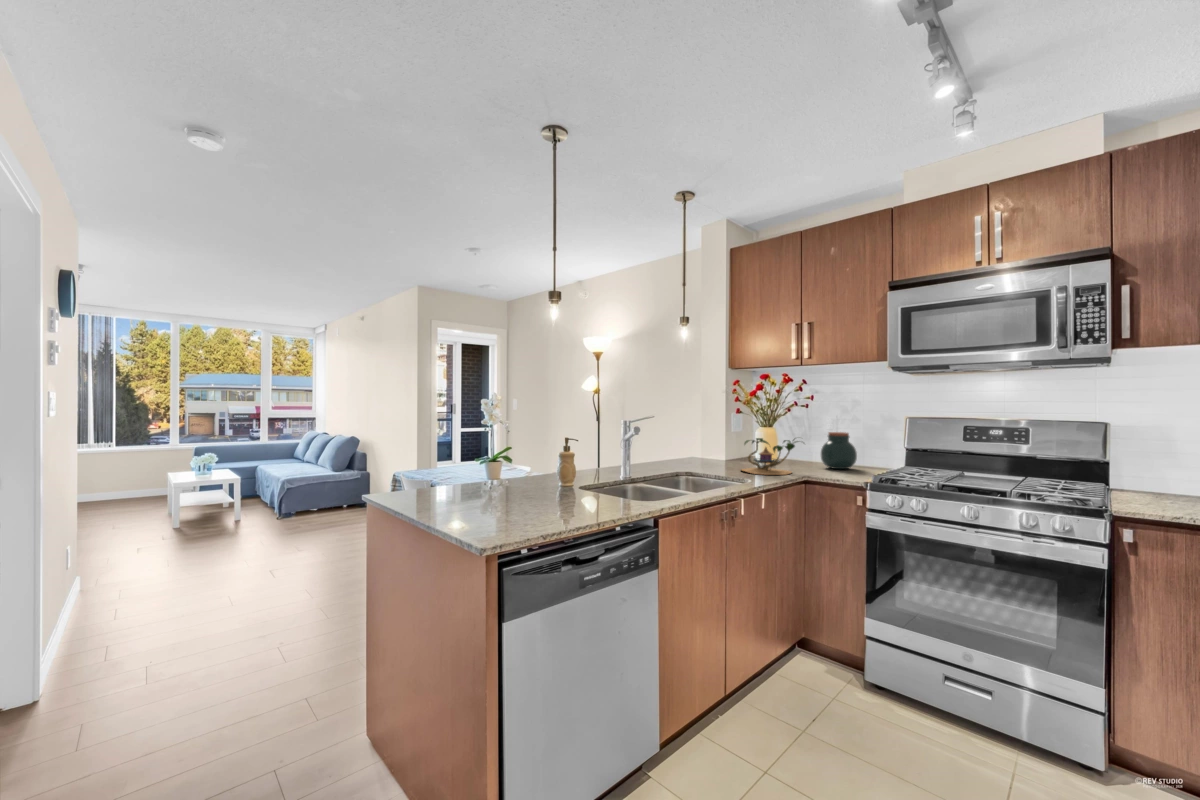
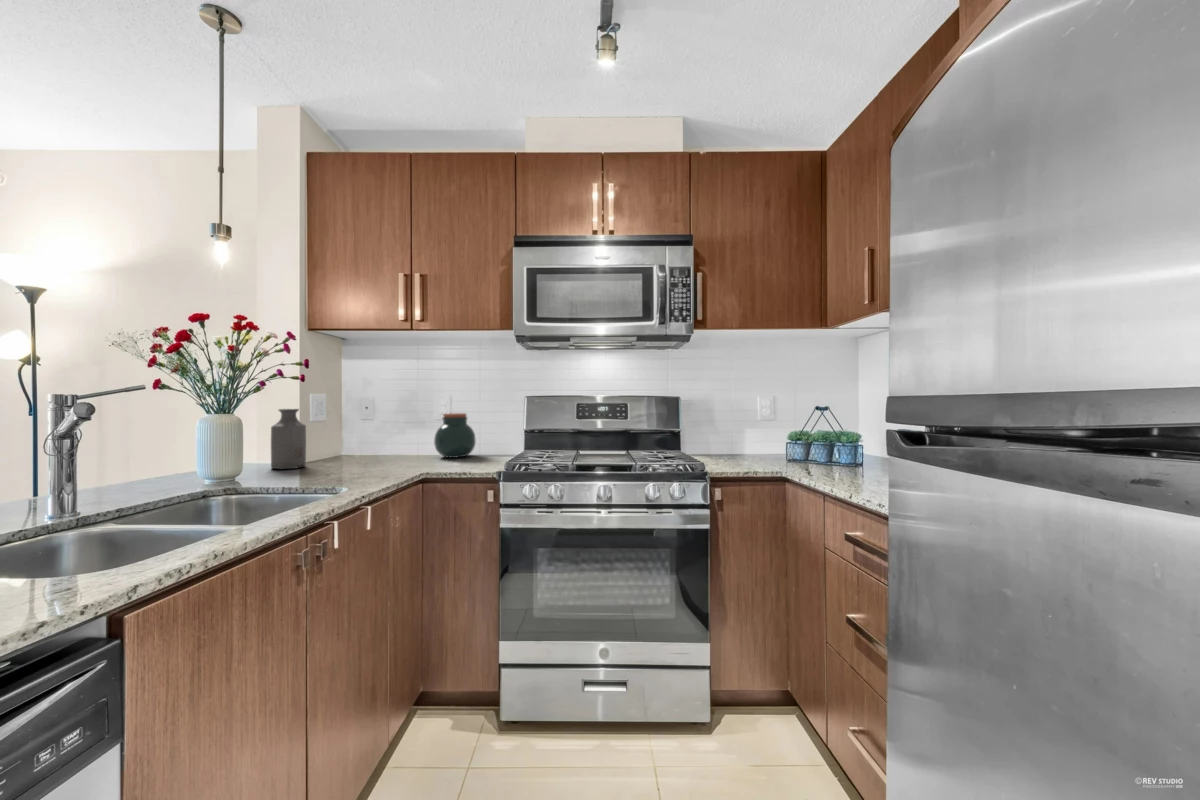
bottle: none [709,424,729,465] -> present [271,409,306,469]
plant: present [742,438,799,475] -> none [326,421,418,478]

